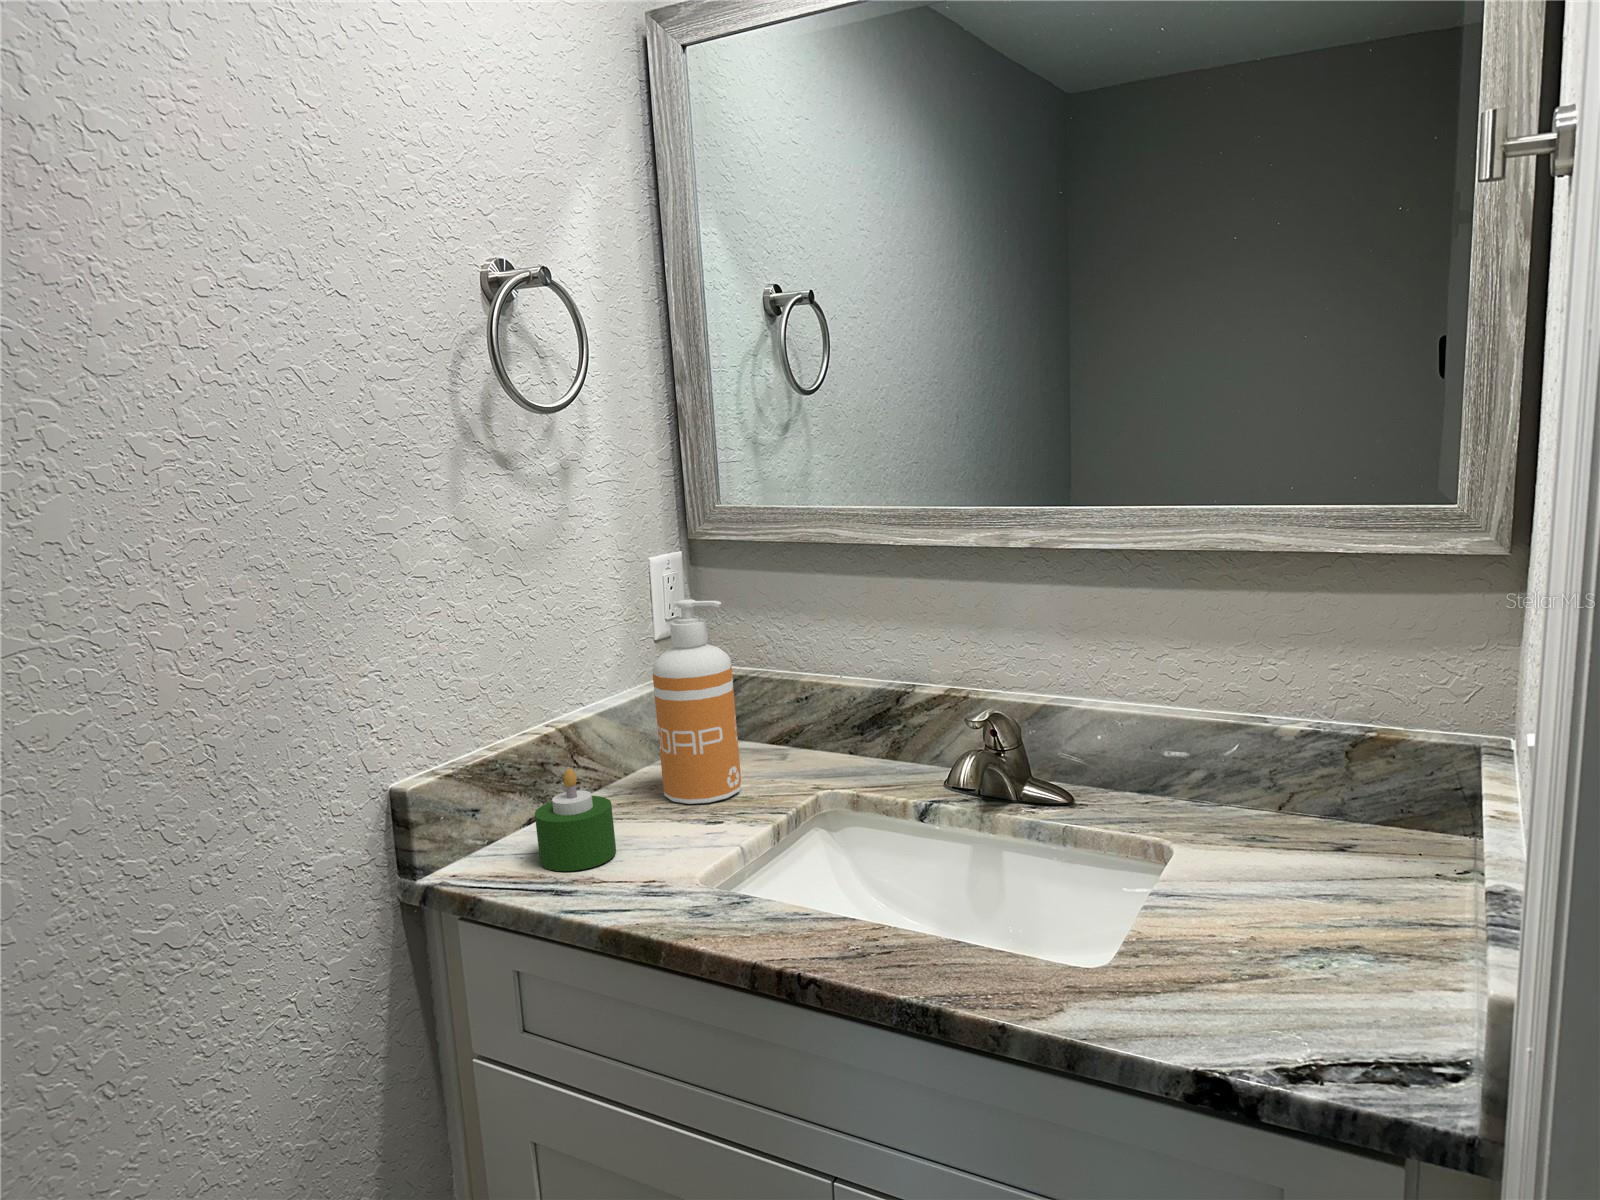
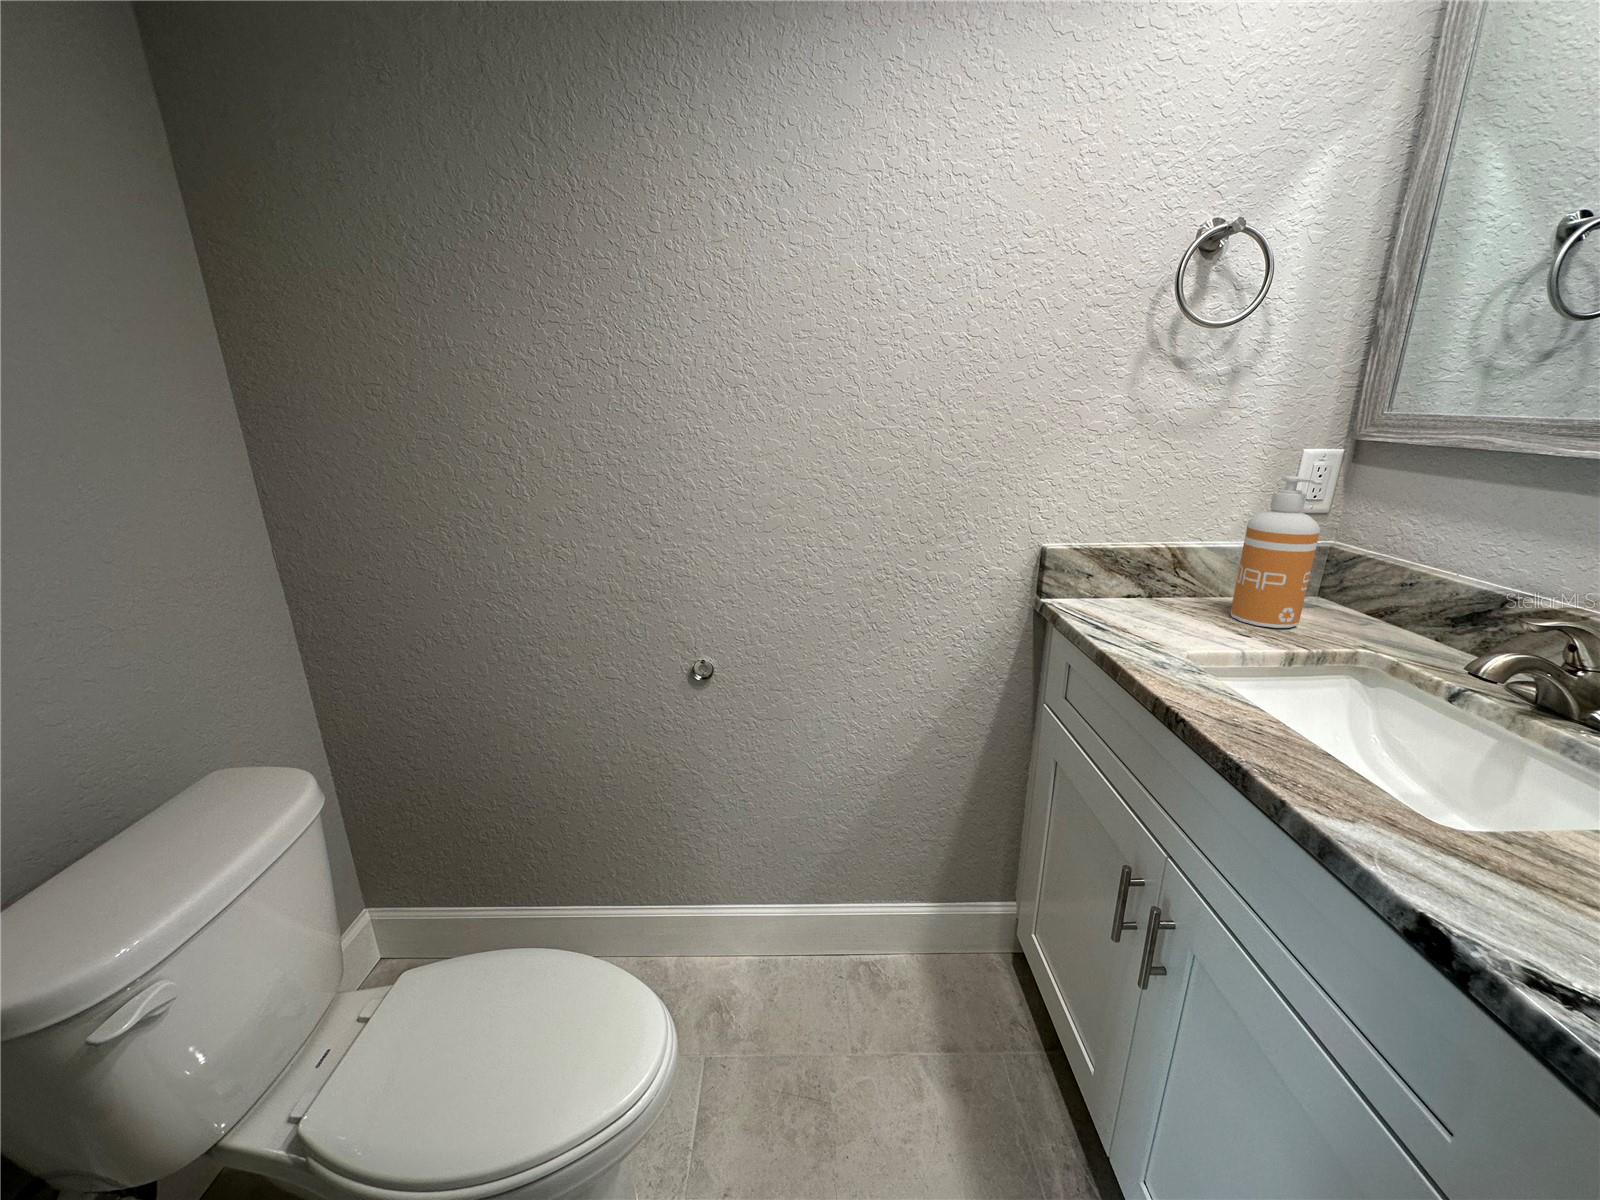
candle: present [535,769,616,871] -> none [1105,563,1162,626]

